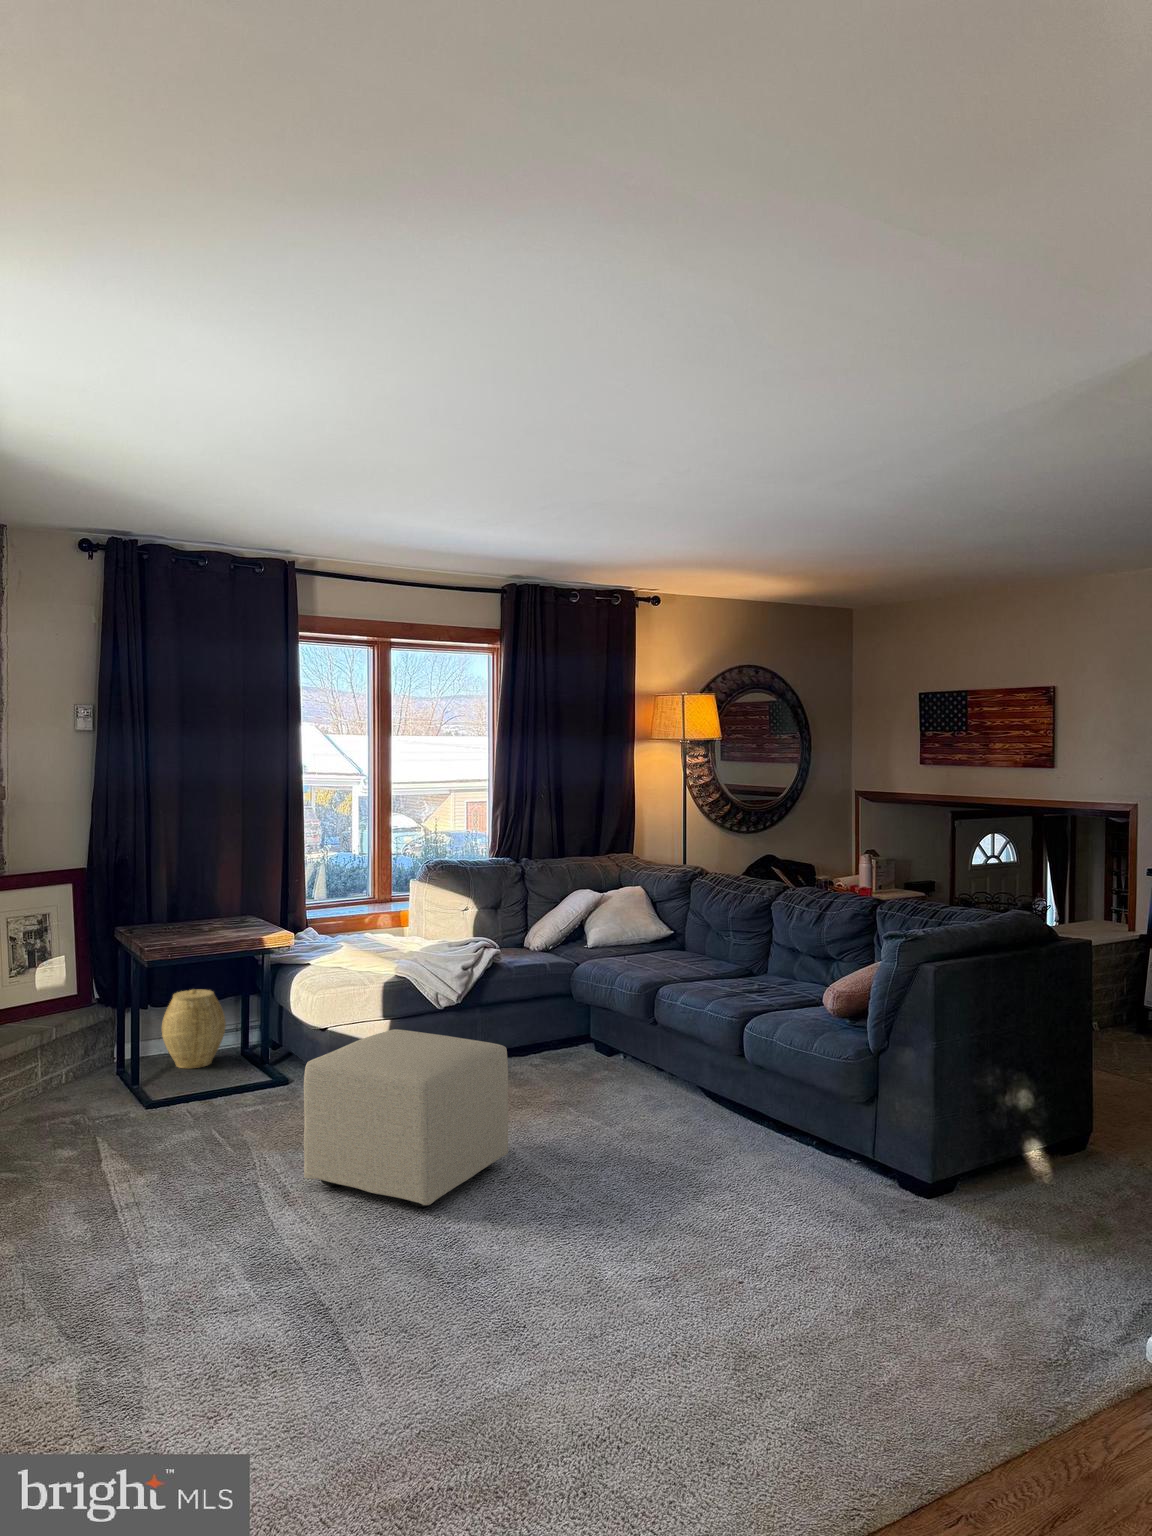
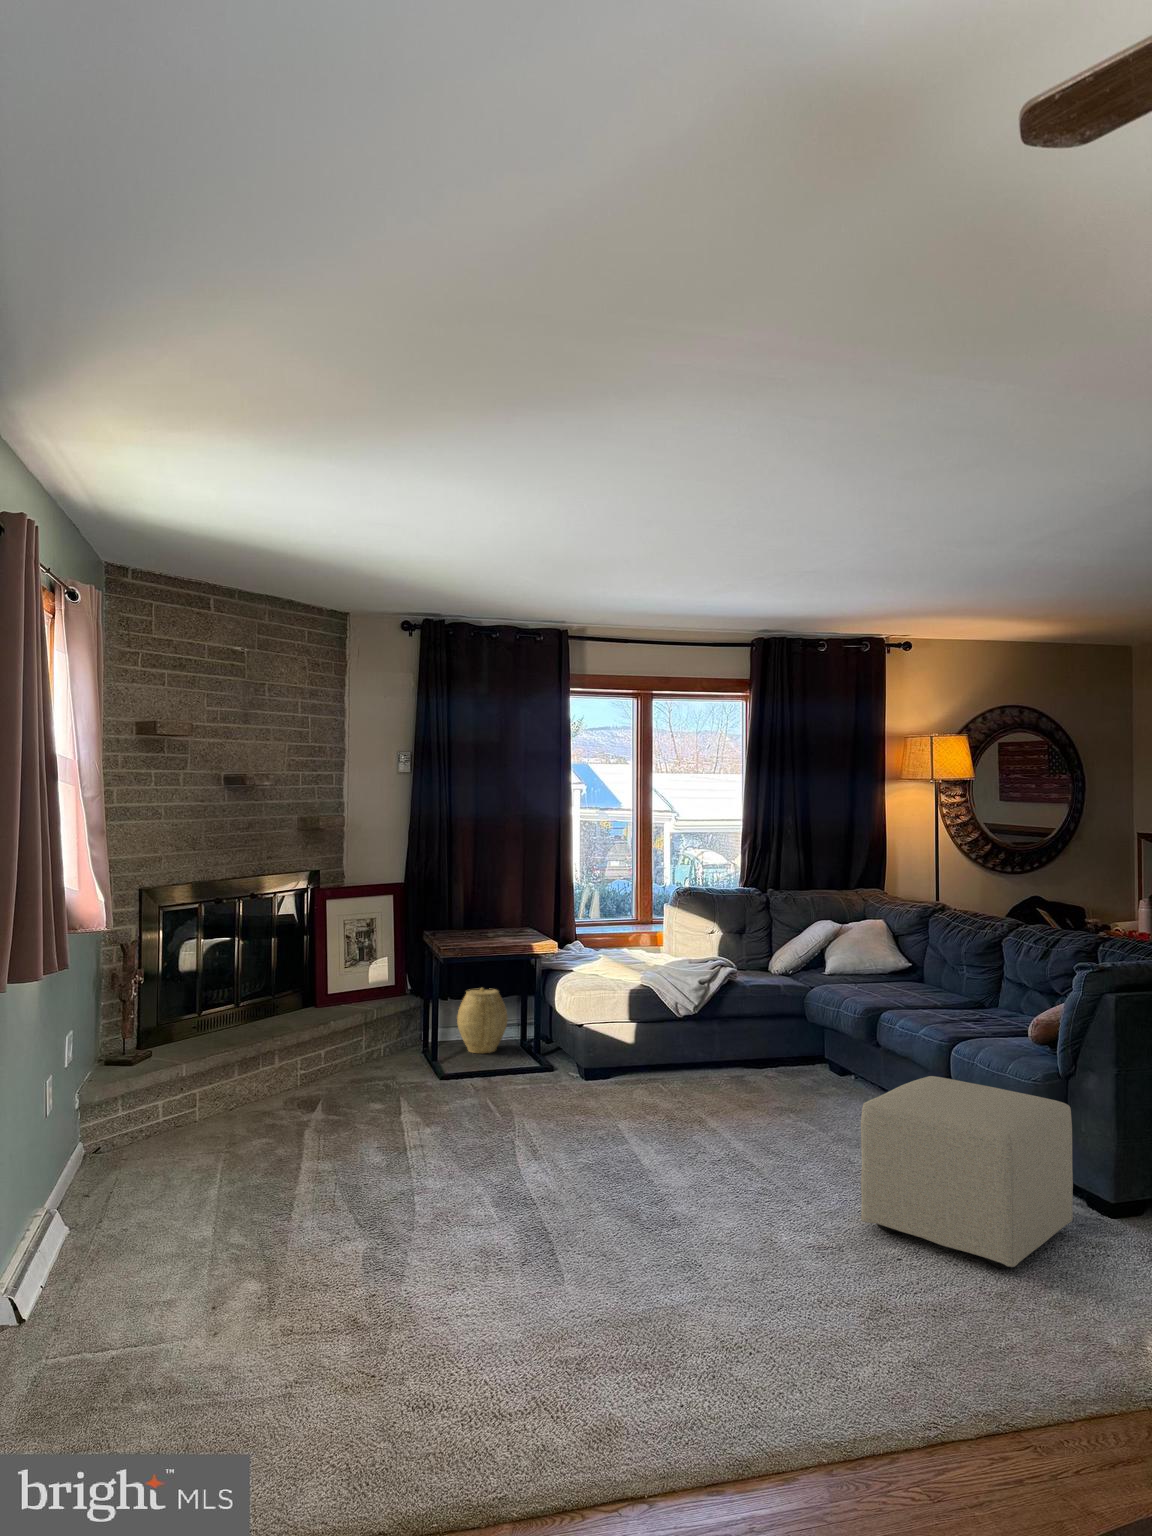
ottoman: present [304,1029,508,1207] -> present [861,1076,1073,1268]

